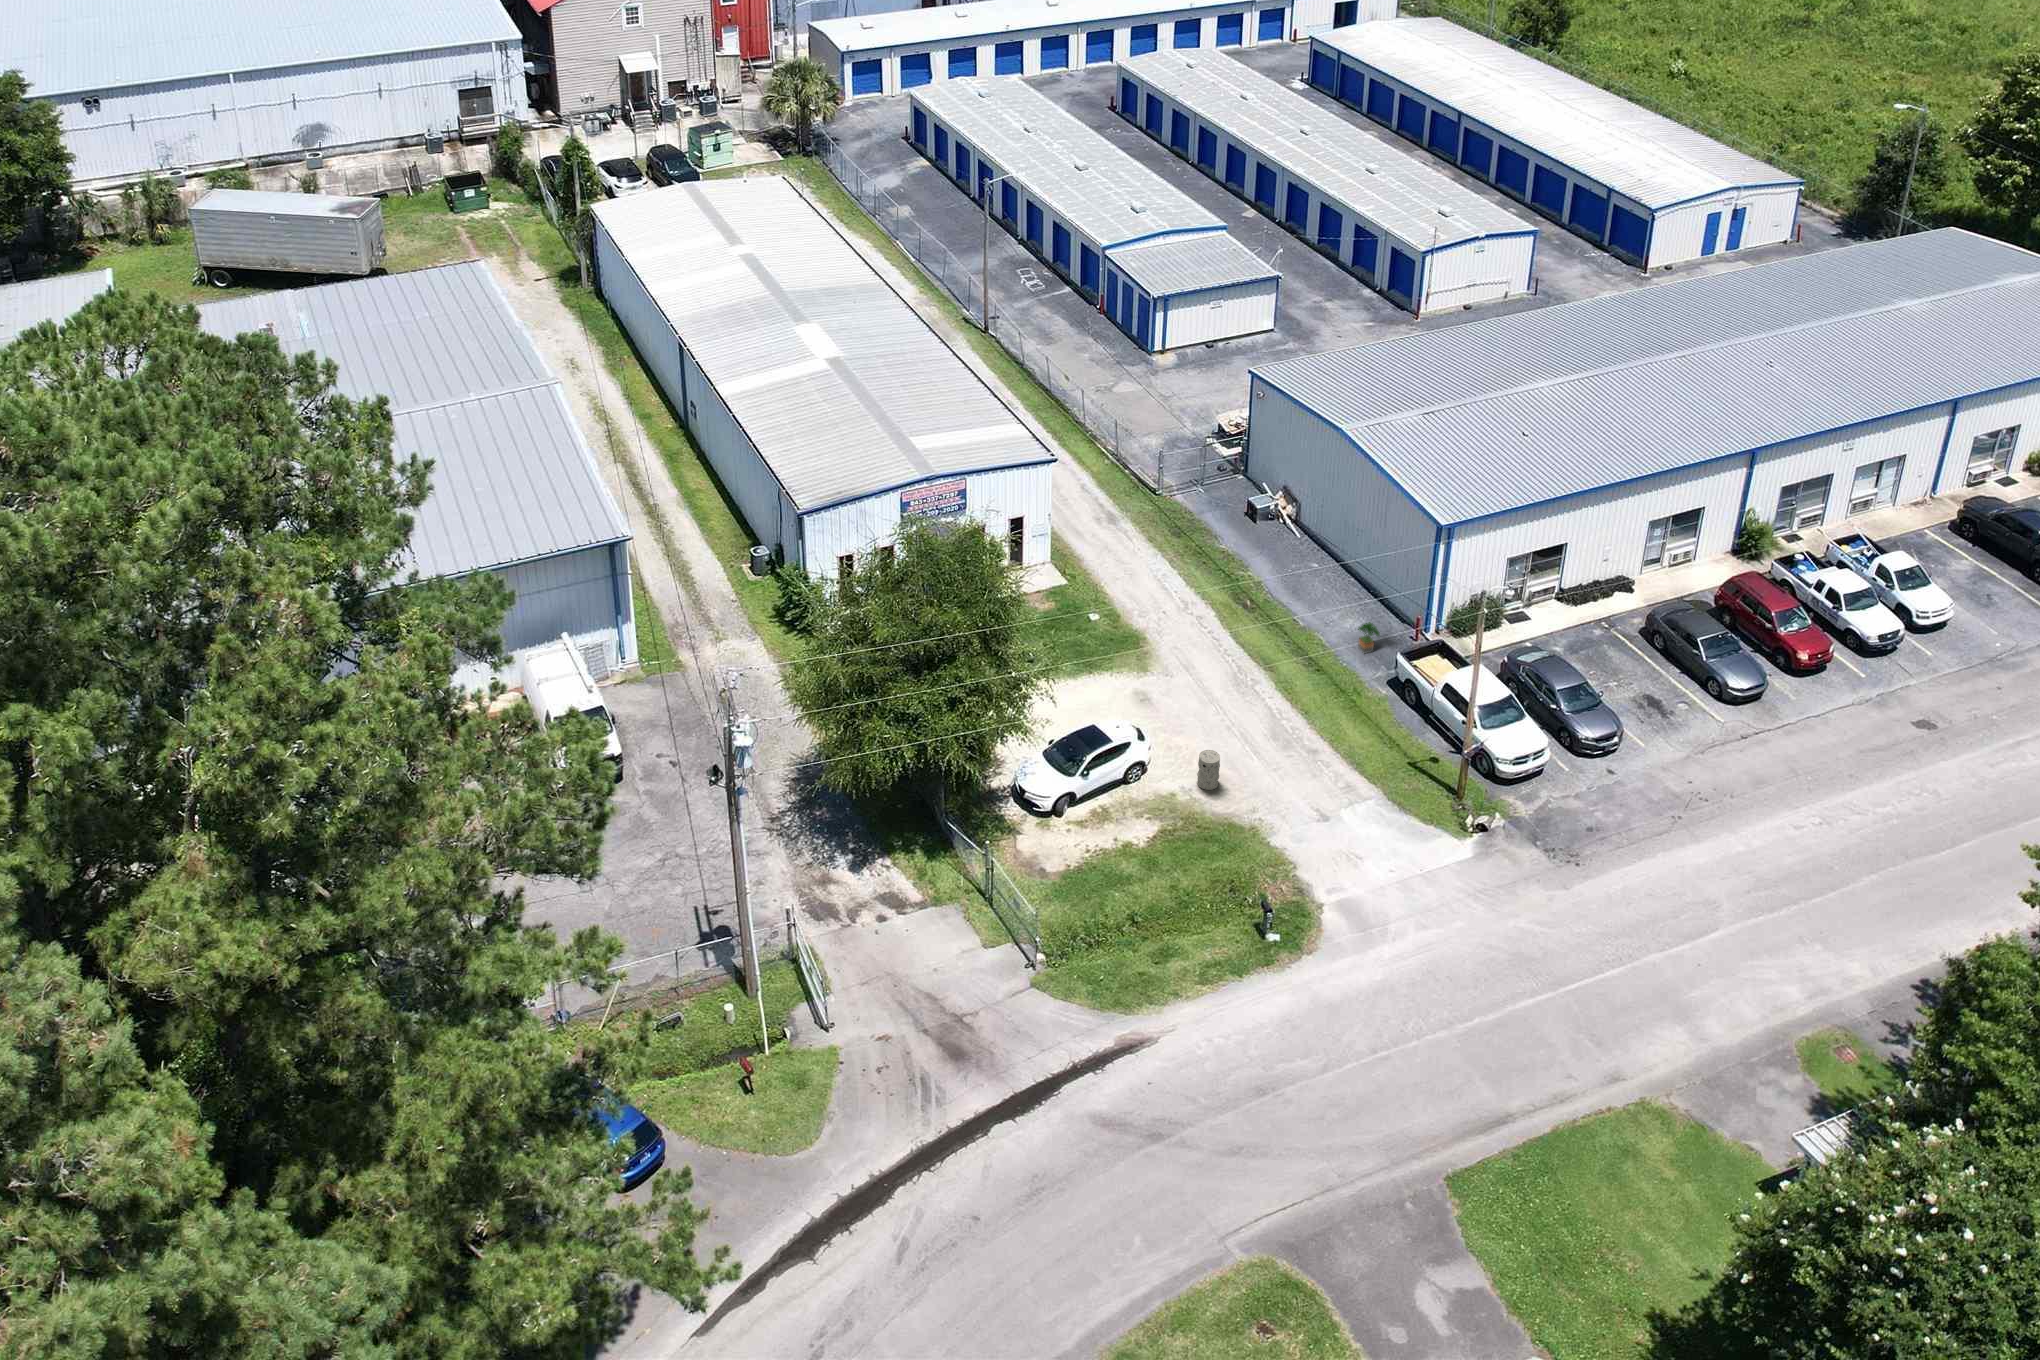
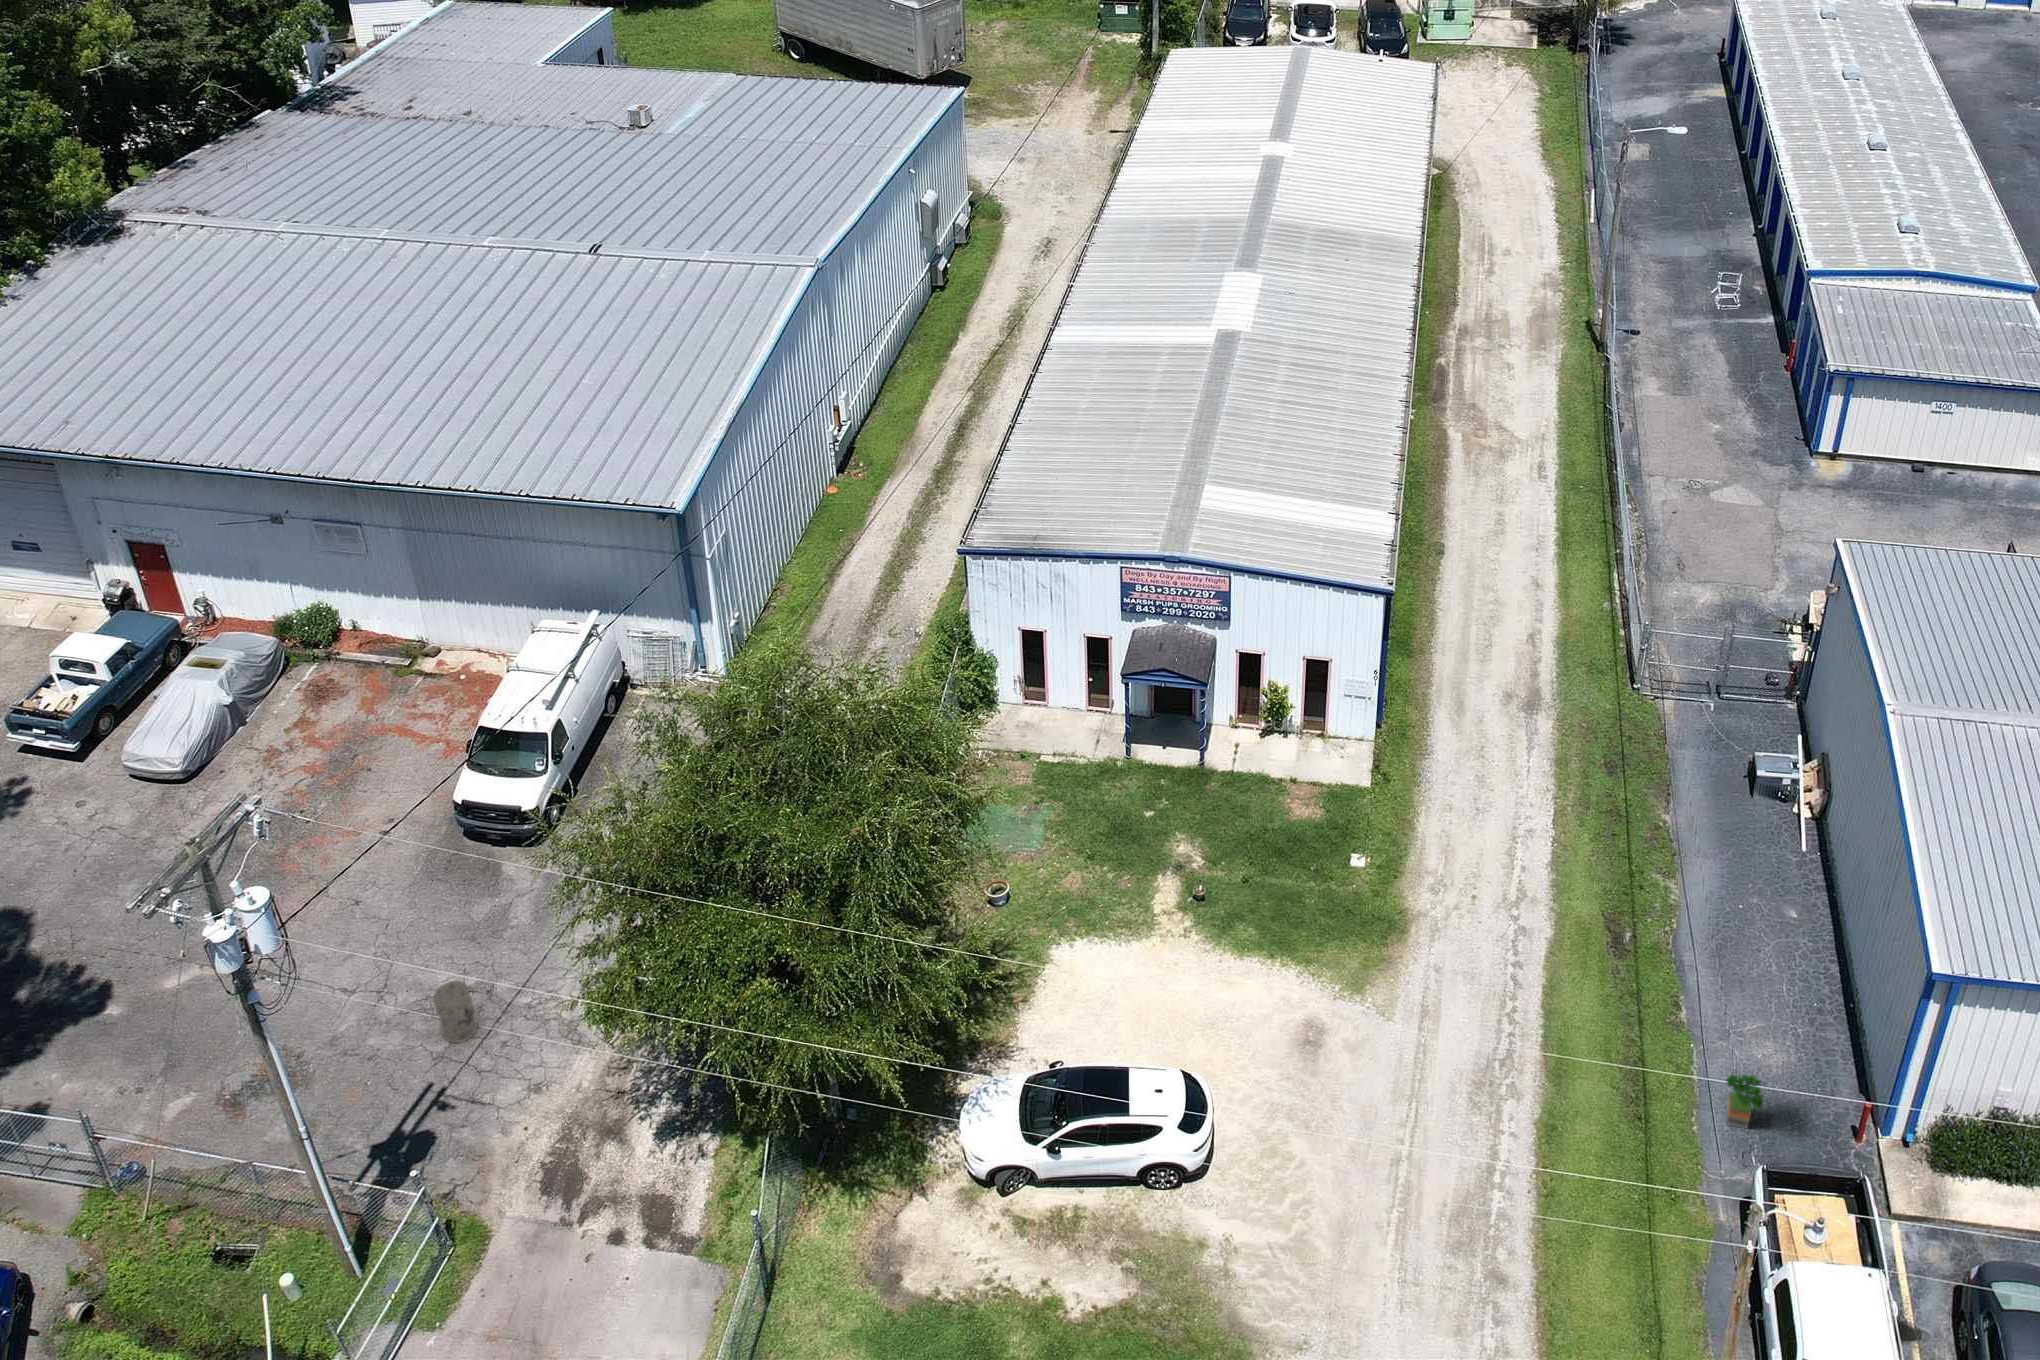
trash can: present [1197,750,1220,790] -> present [434,981,478,1043]

